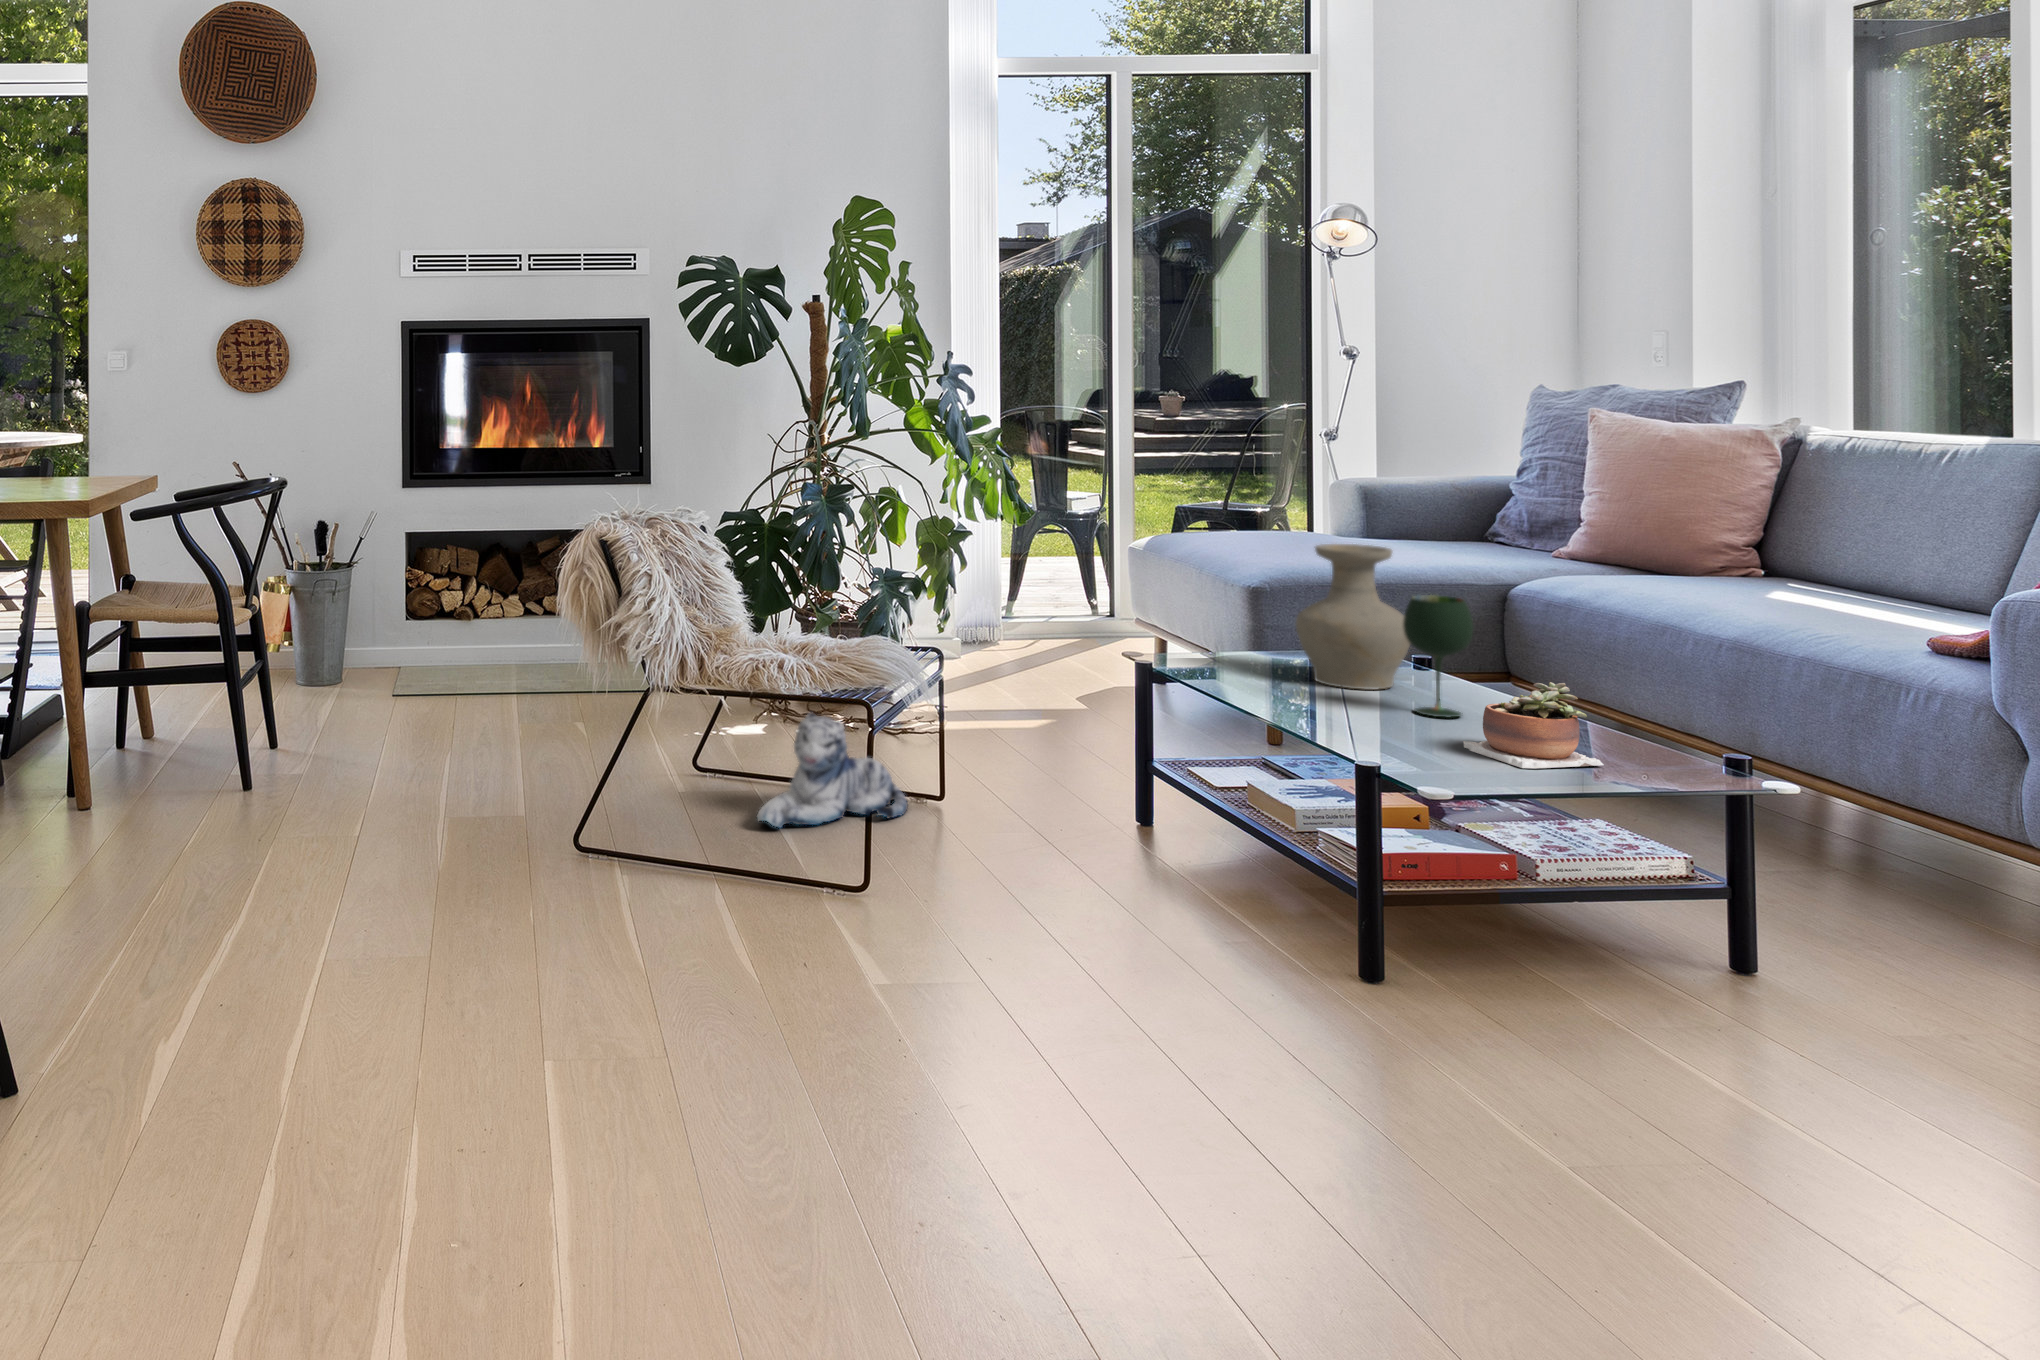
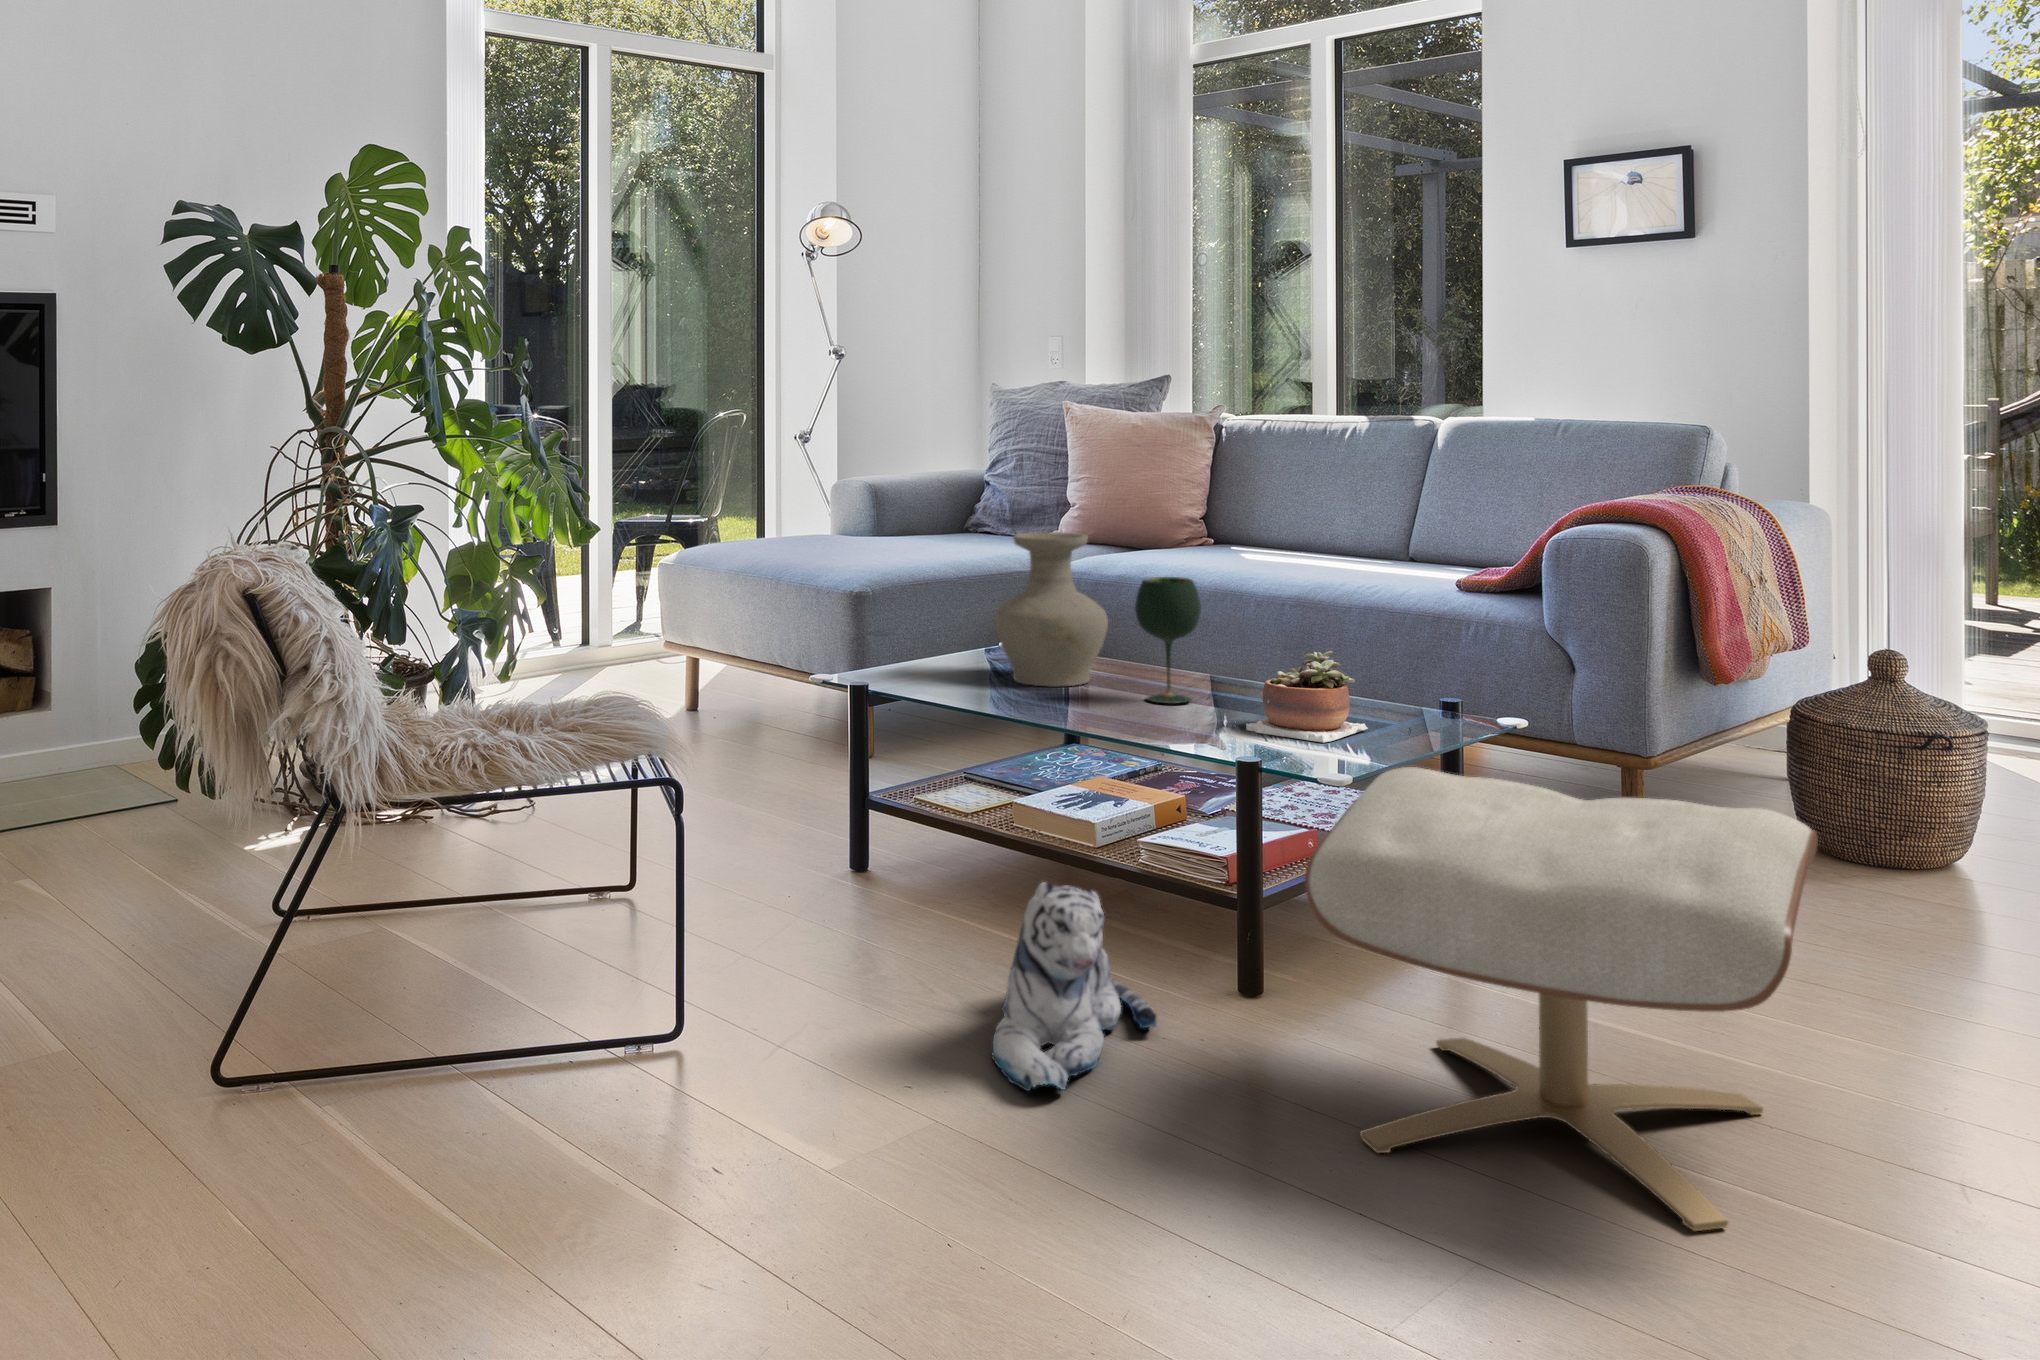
plush toy: present [757,713,908,828] -> present [992,882,1156,1091]
ottoman: none [1271,786,1834,1231] -> present [1305,767,1818,1231]

